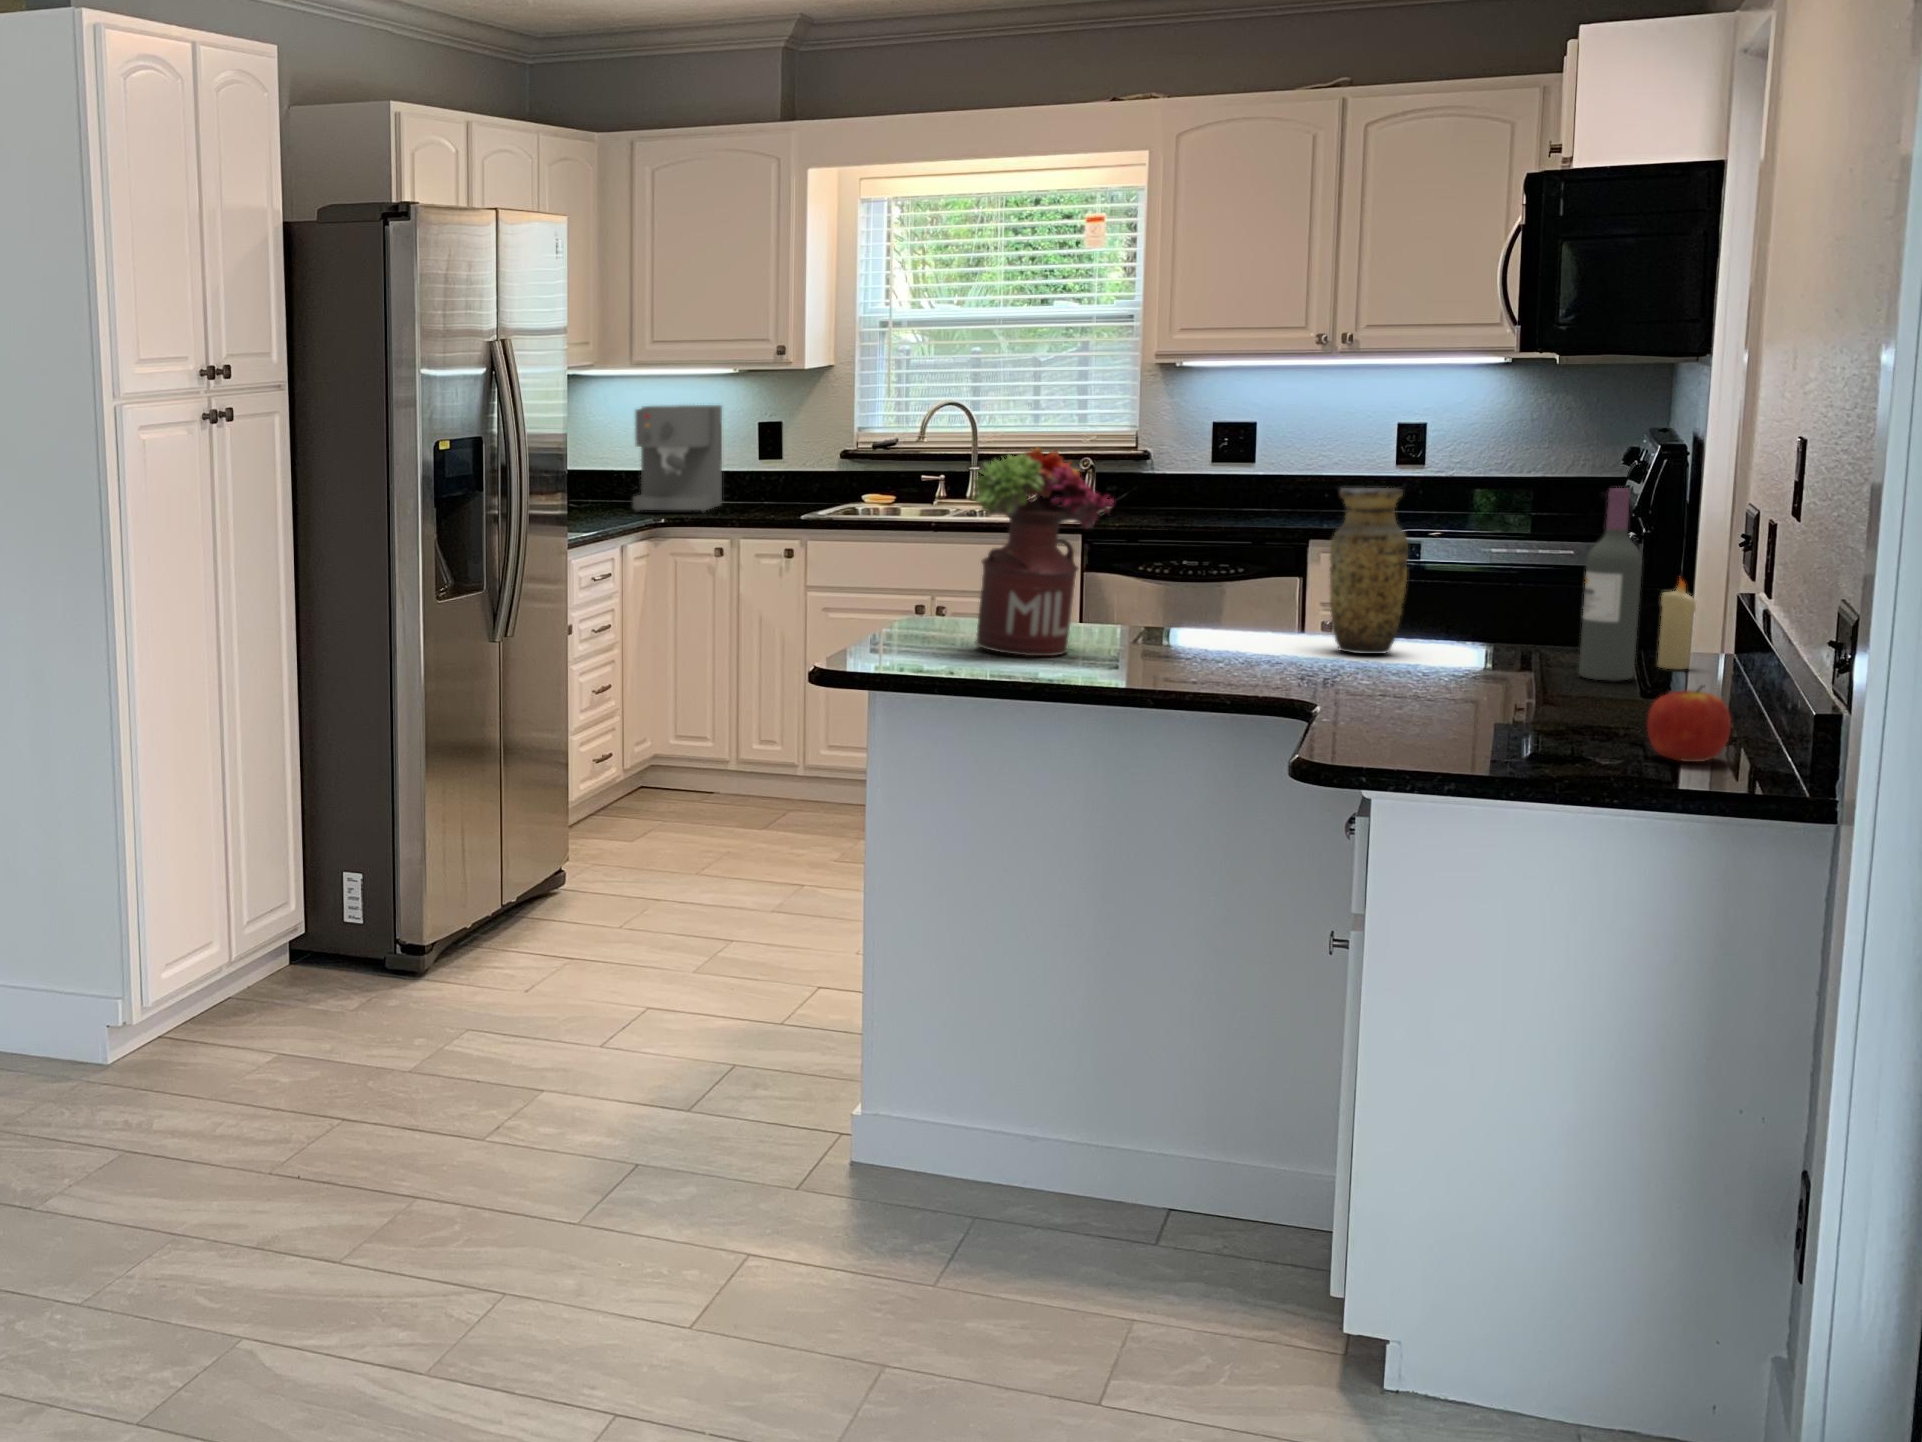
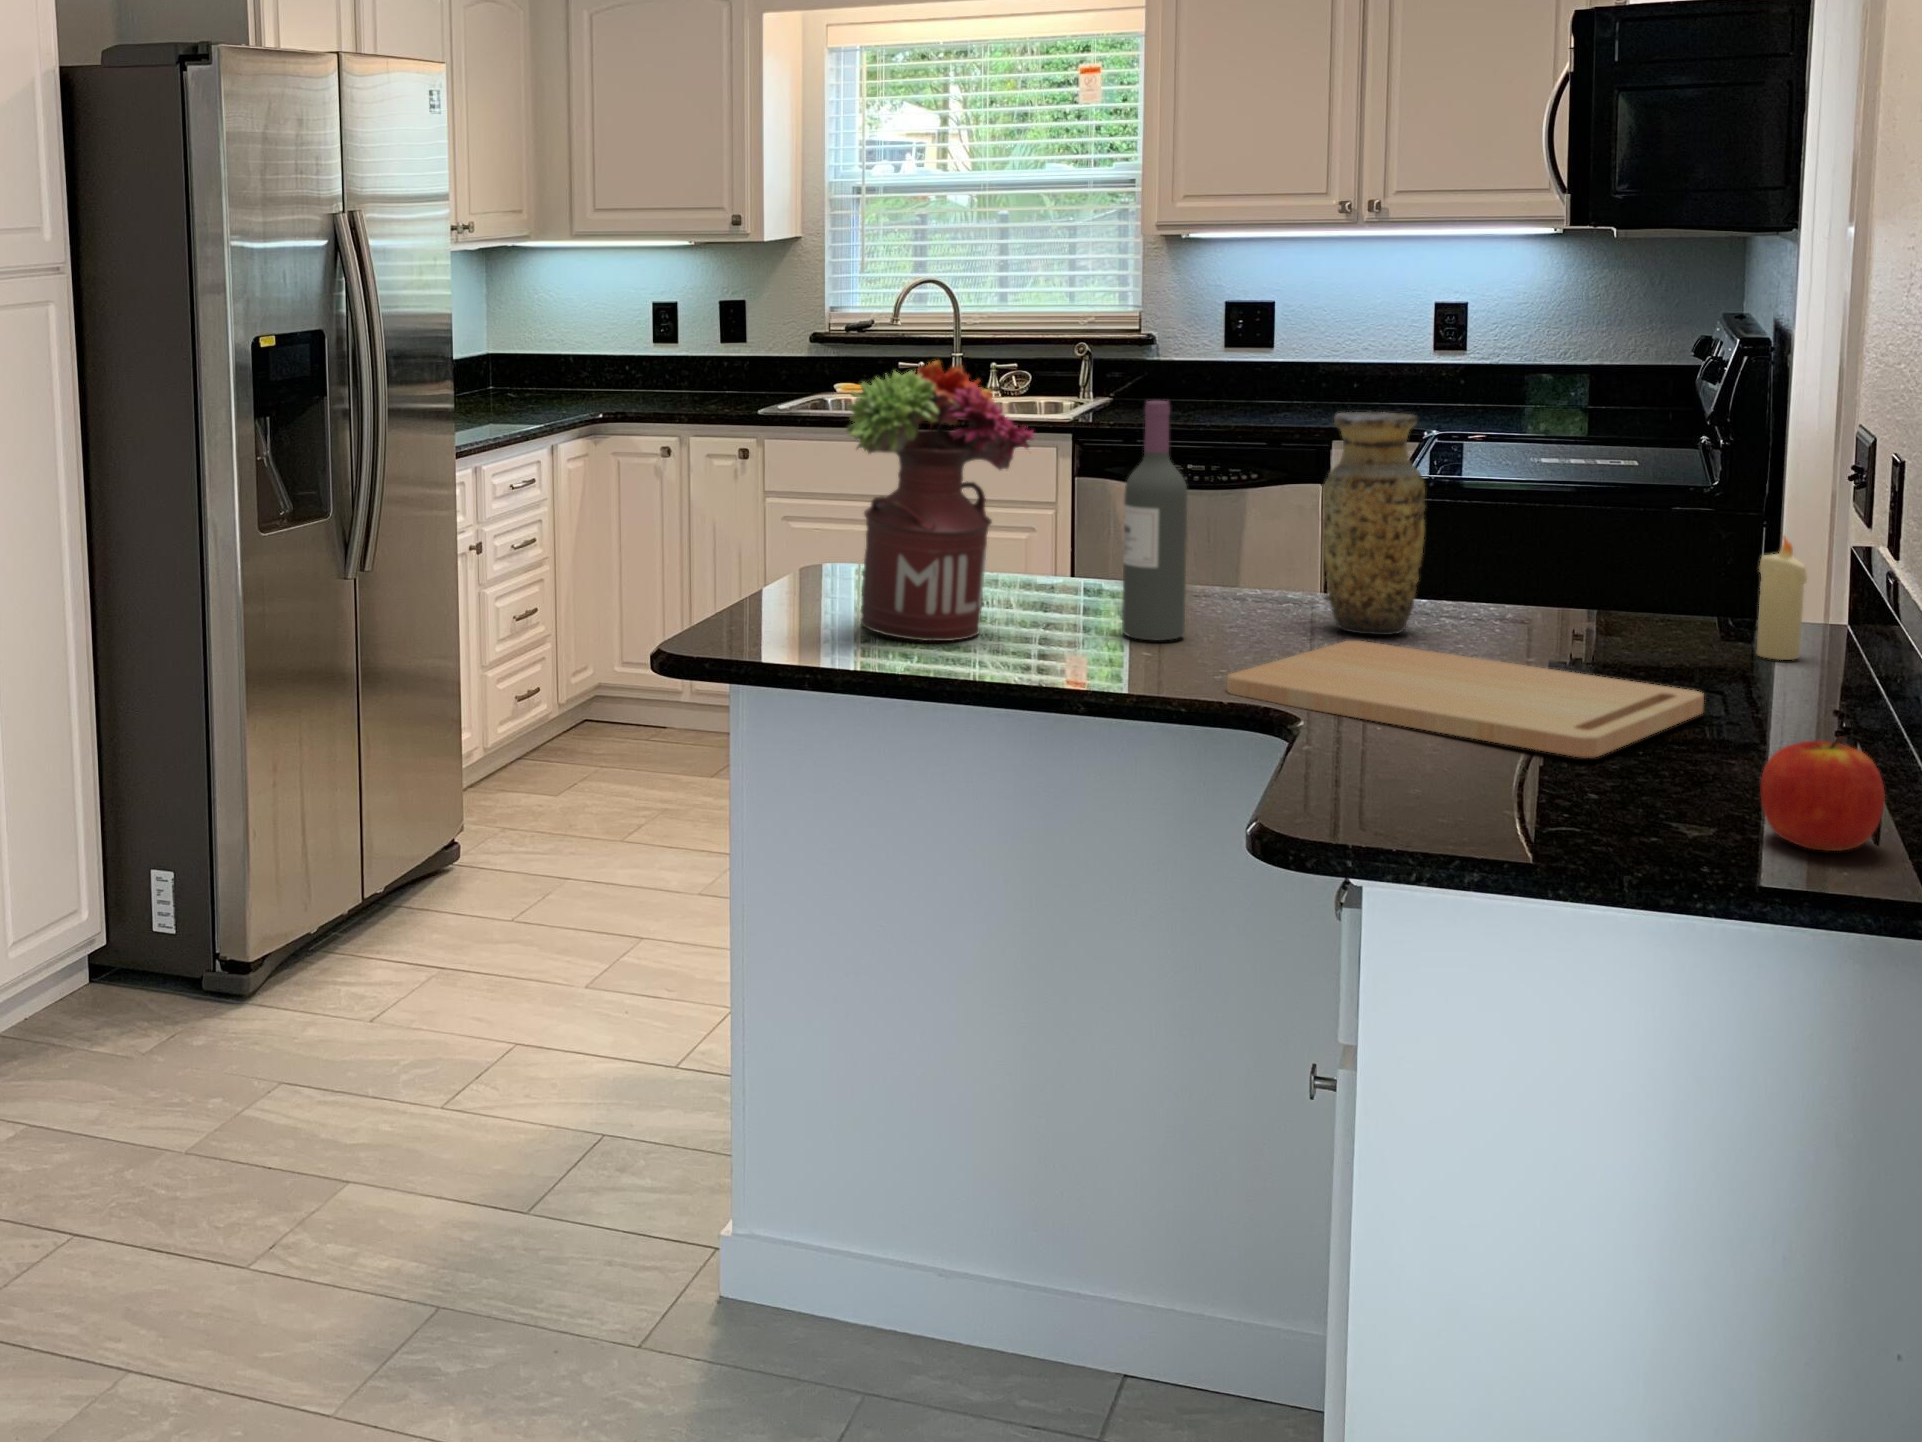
coffee maker: present [633,405,722,512] -> none [572,282,676,405]
wine bottle: present [1579,488,1642,681] -> present [1122,401,1187,640]
cutting board: none [1263,655,1614,717] -> present [1227,641,1704,758]

